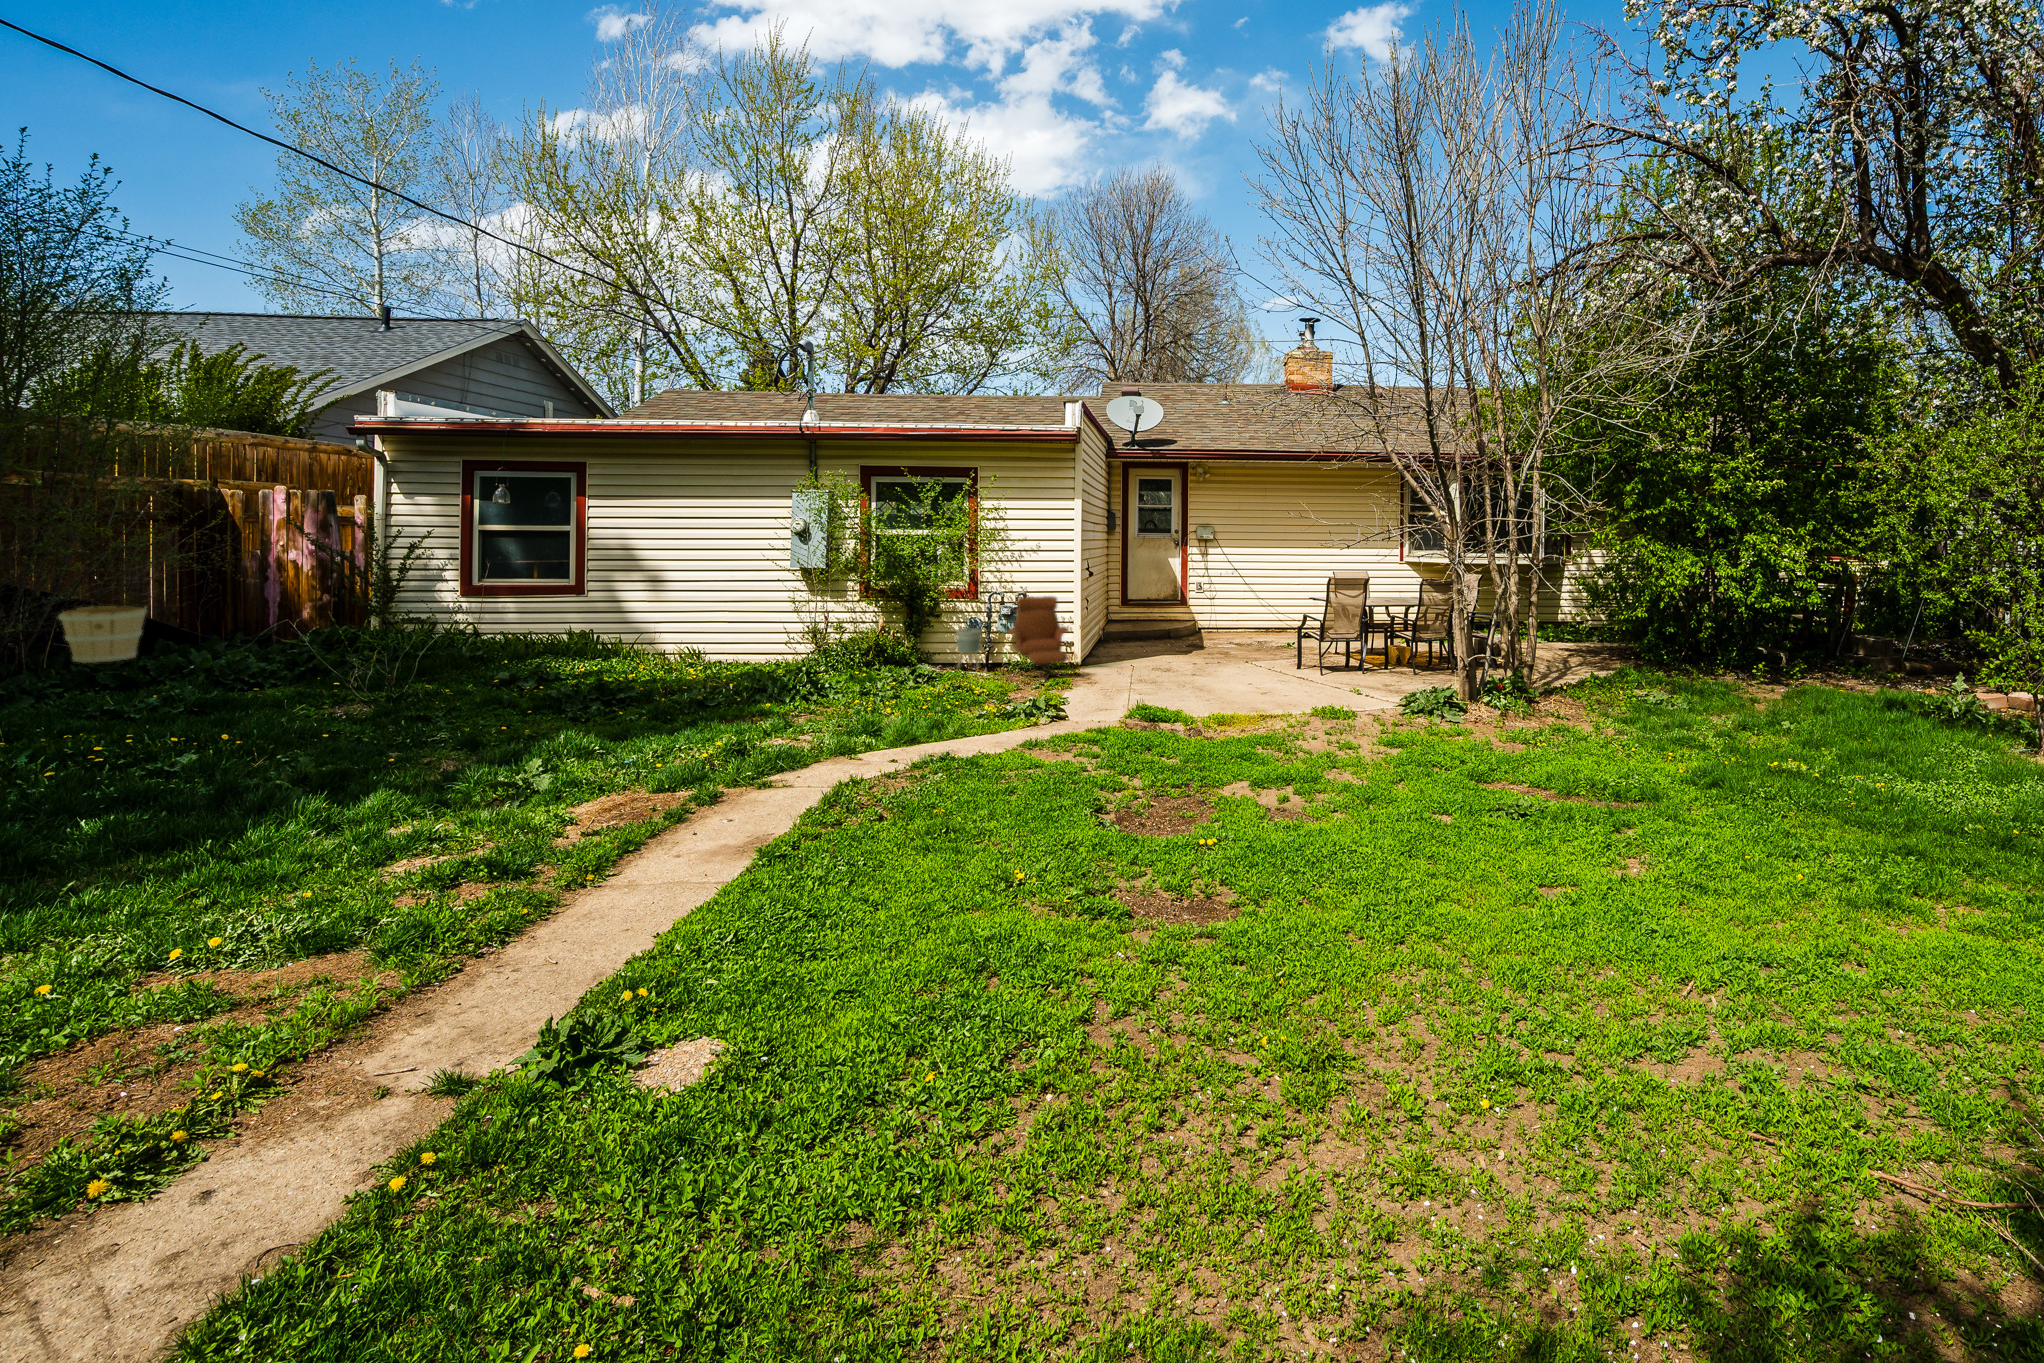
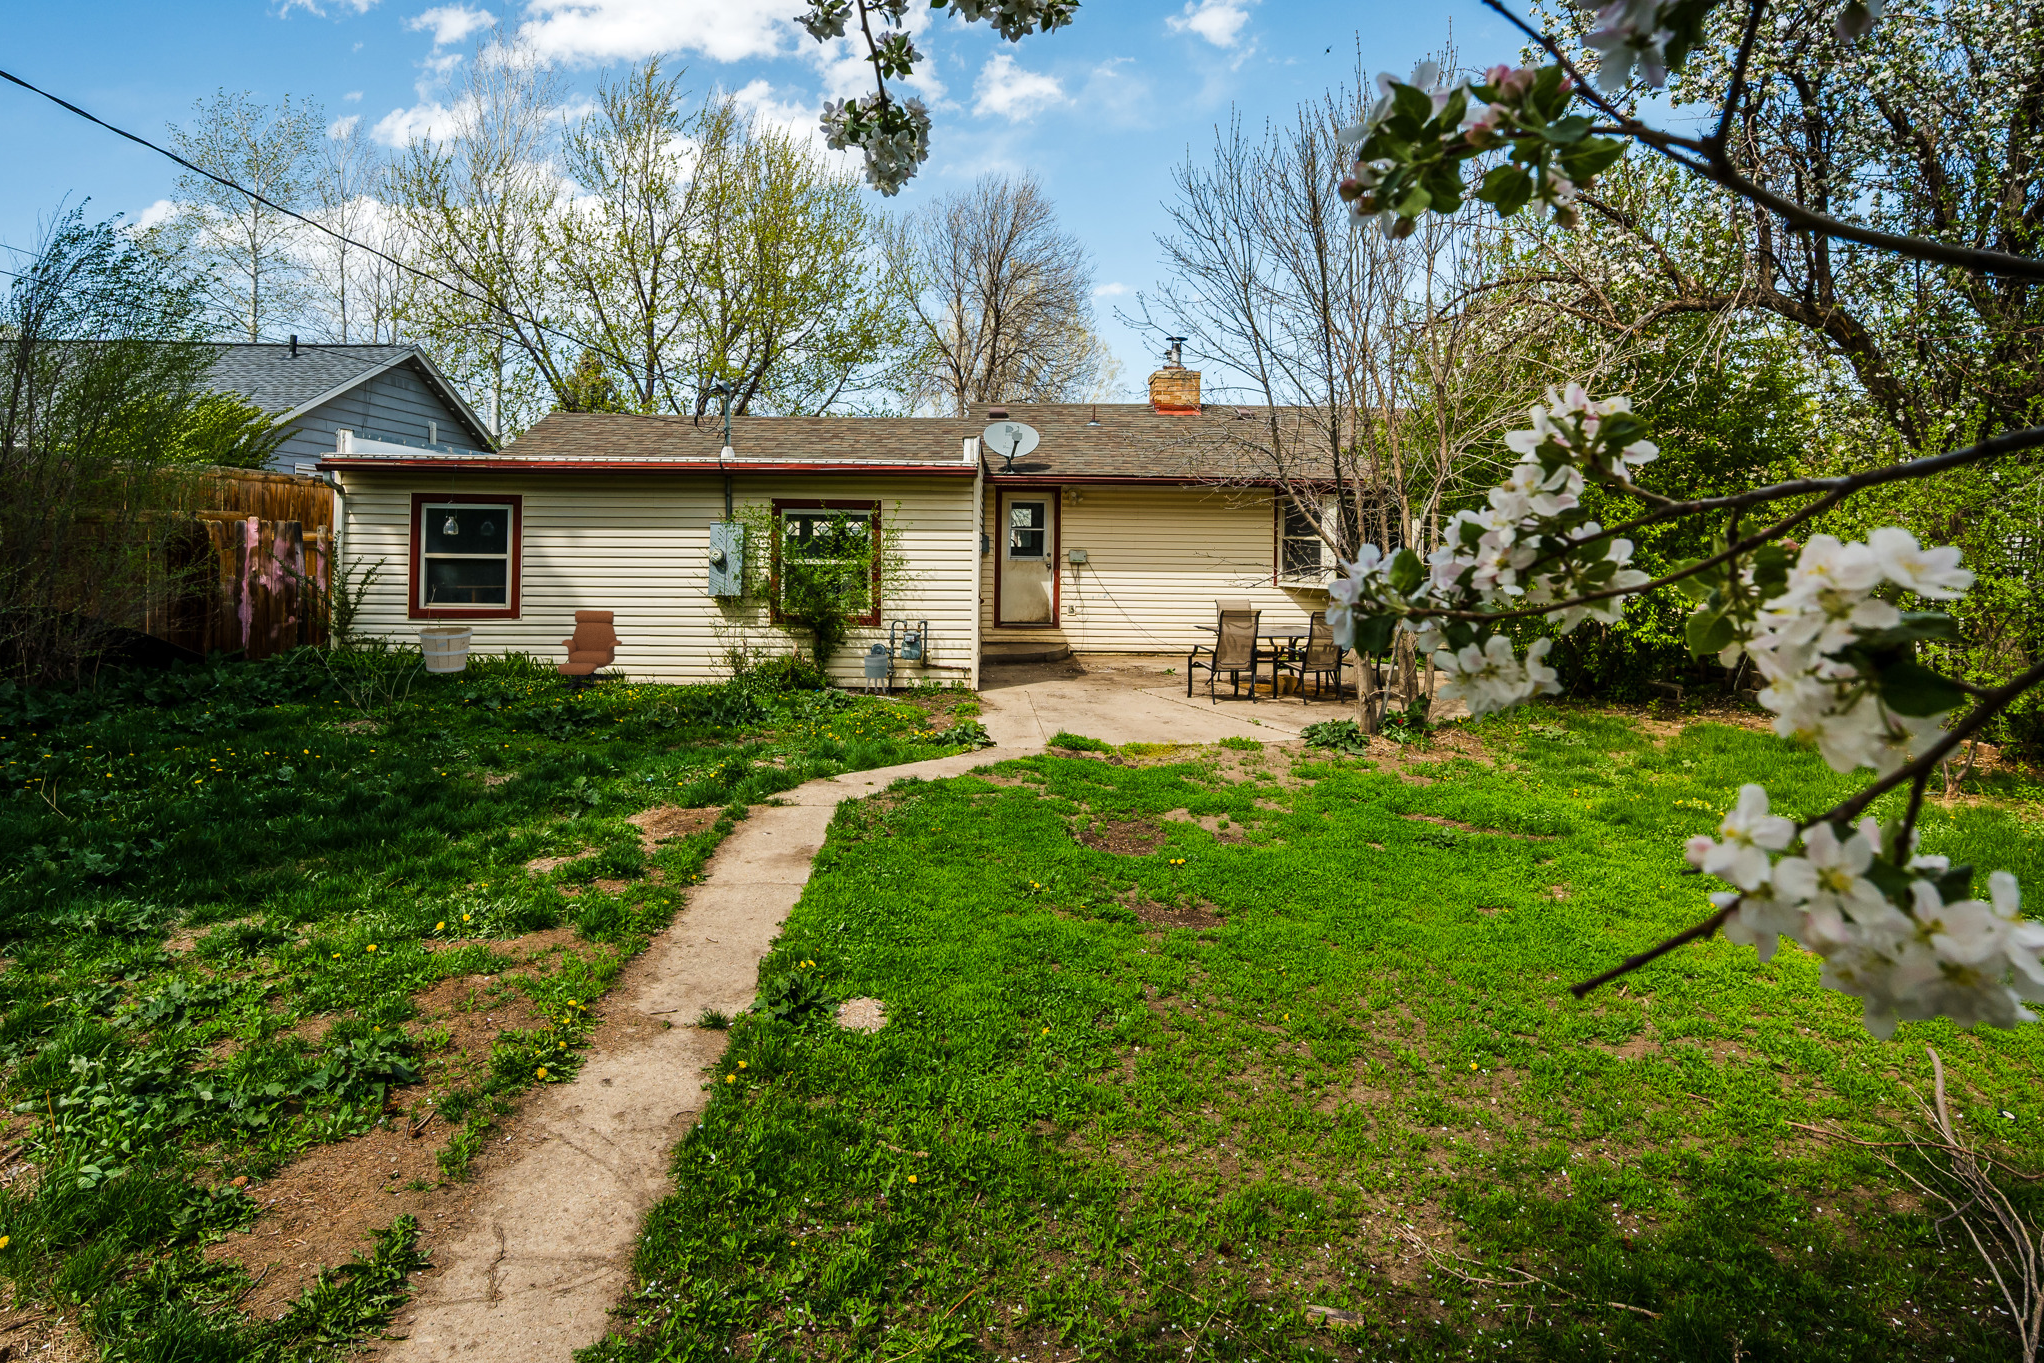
lounge chair: present [1008,596,1069,679] -> present [558,610,622,690]
wooden bucket: present [59,606,147,663] -> present [419,627,473,673]

